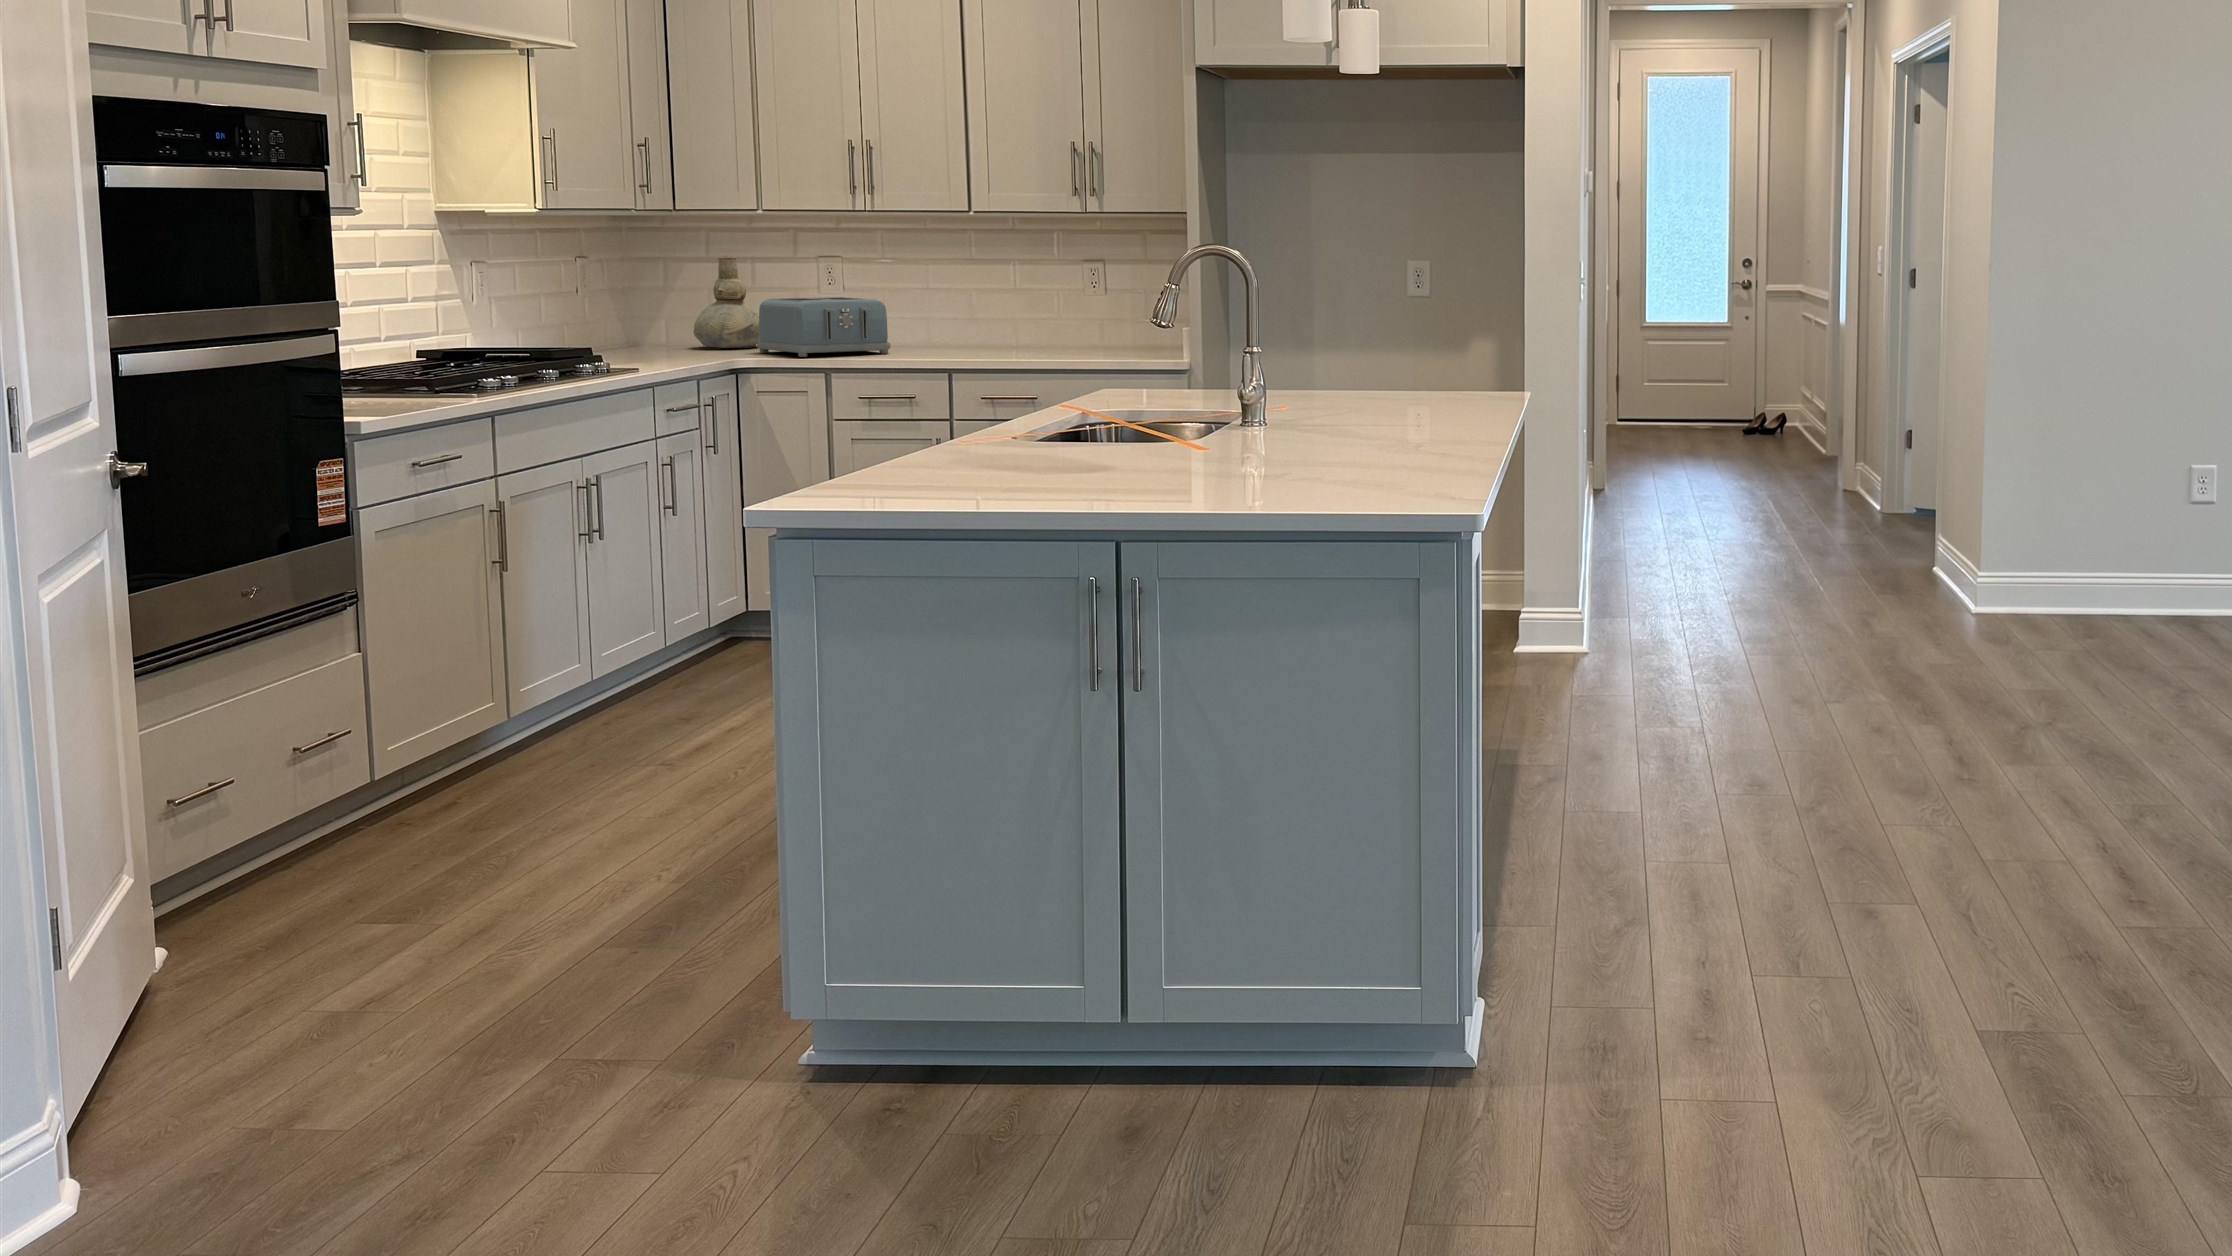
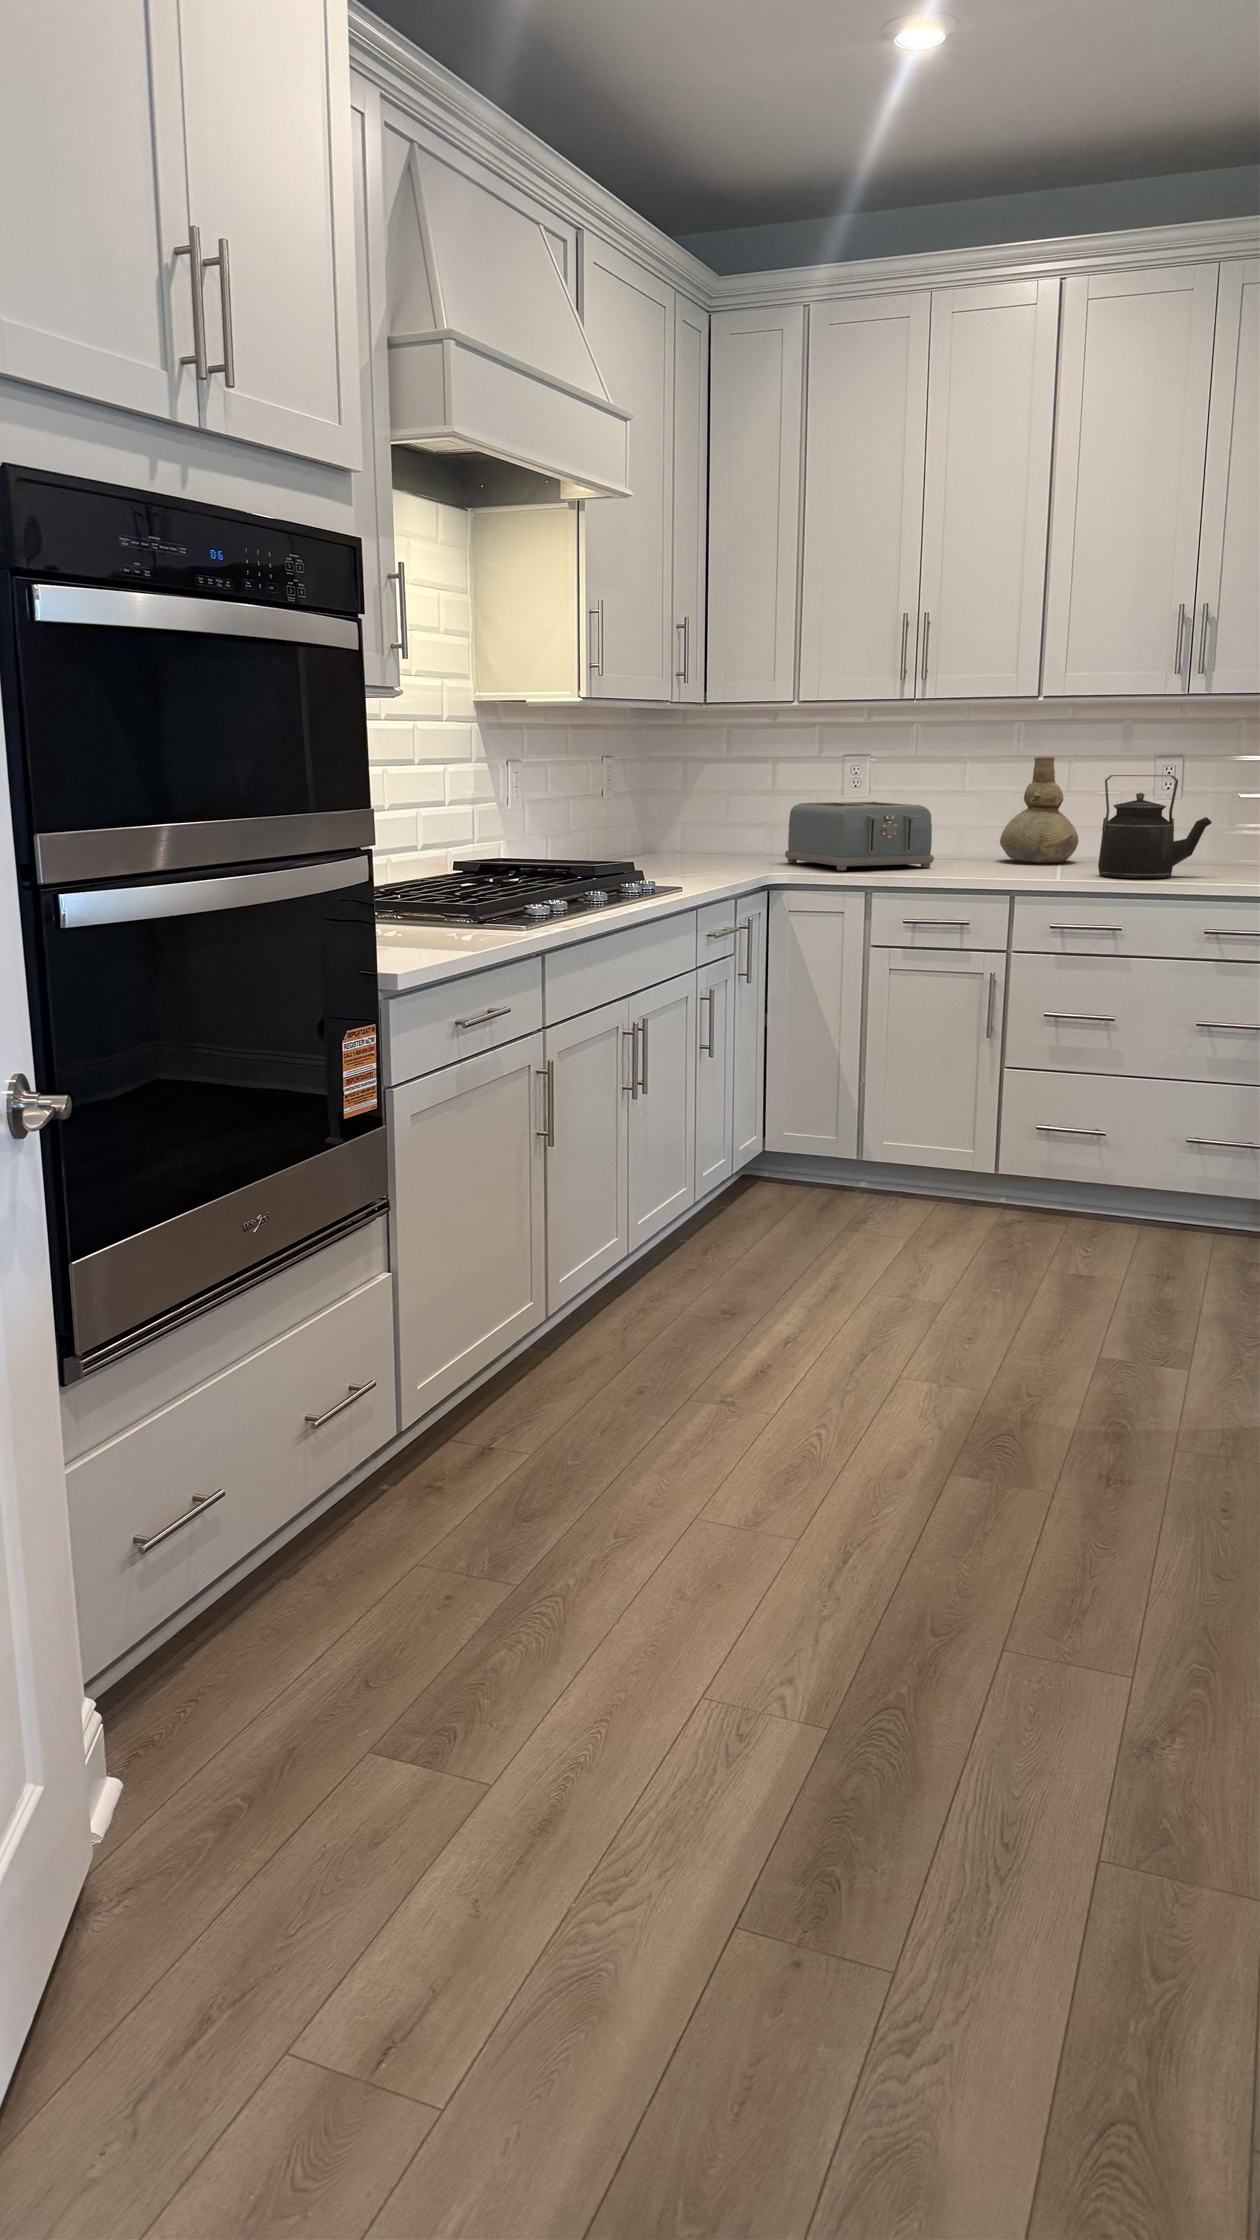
vase: present [694,256,760,348] -> present [1000,756,1078,863]
kettle: none [1025,273,1116,357] -> present [1098,775,1212,878]

